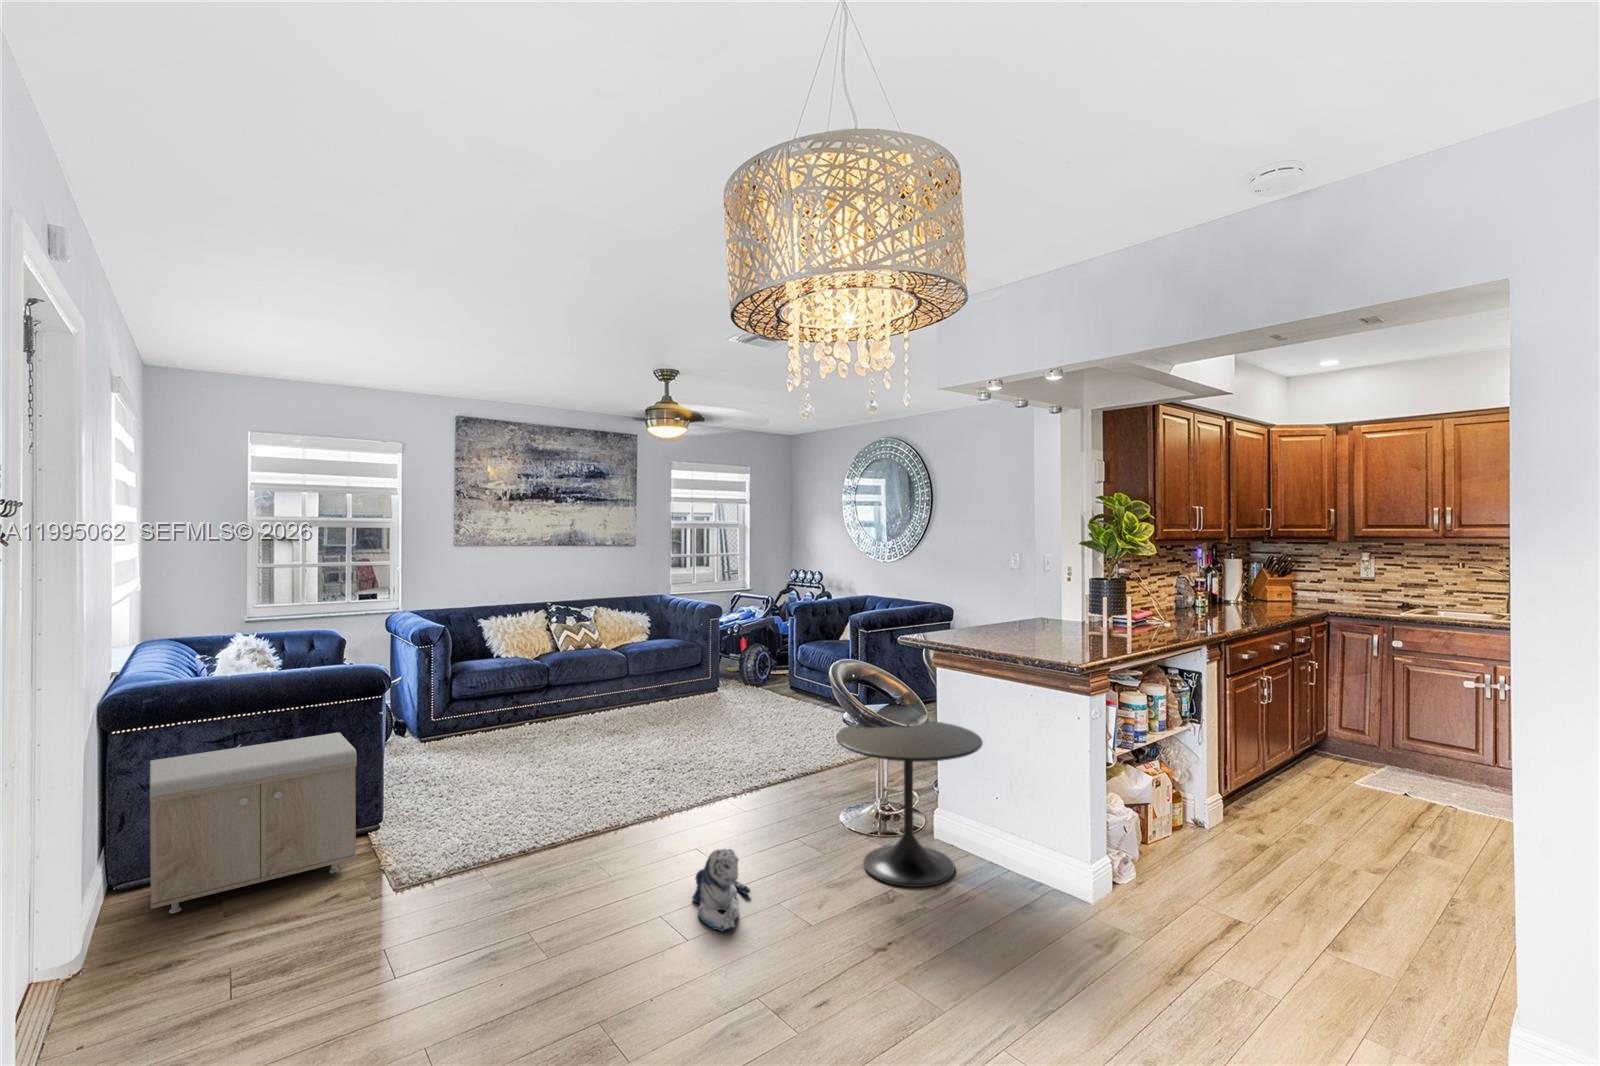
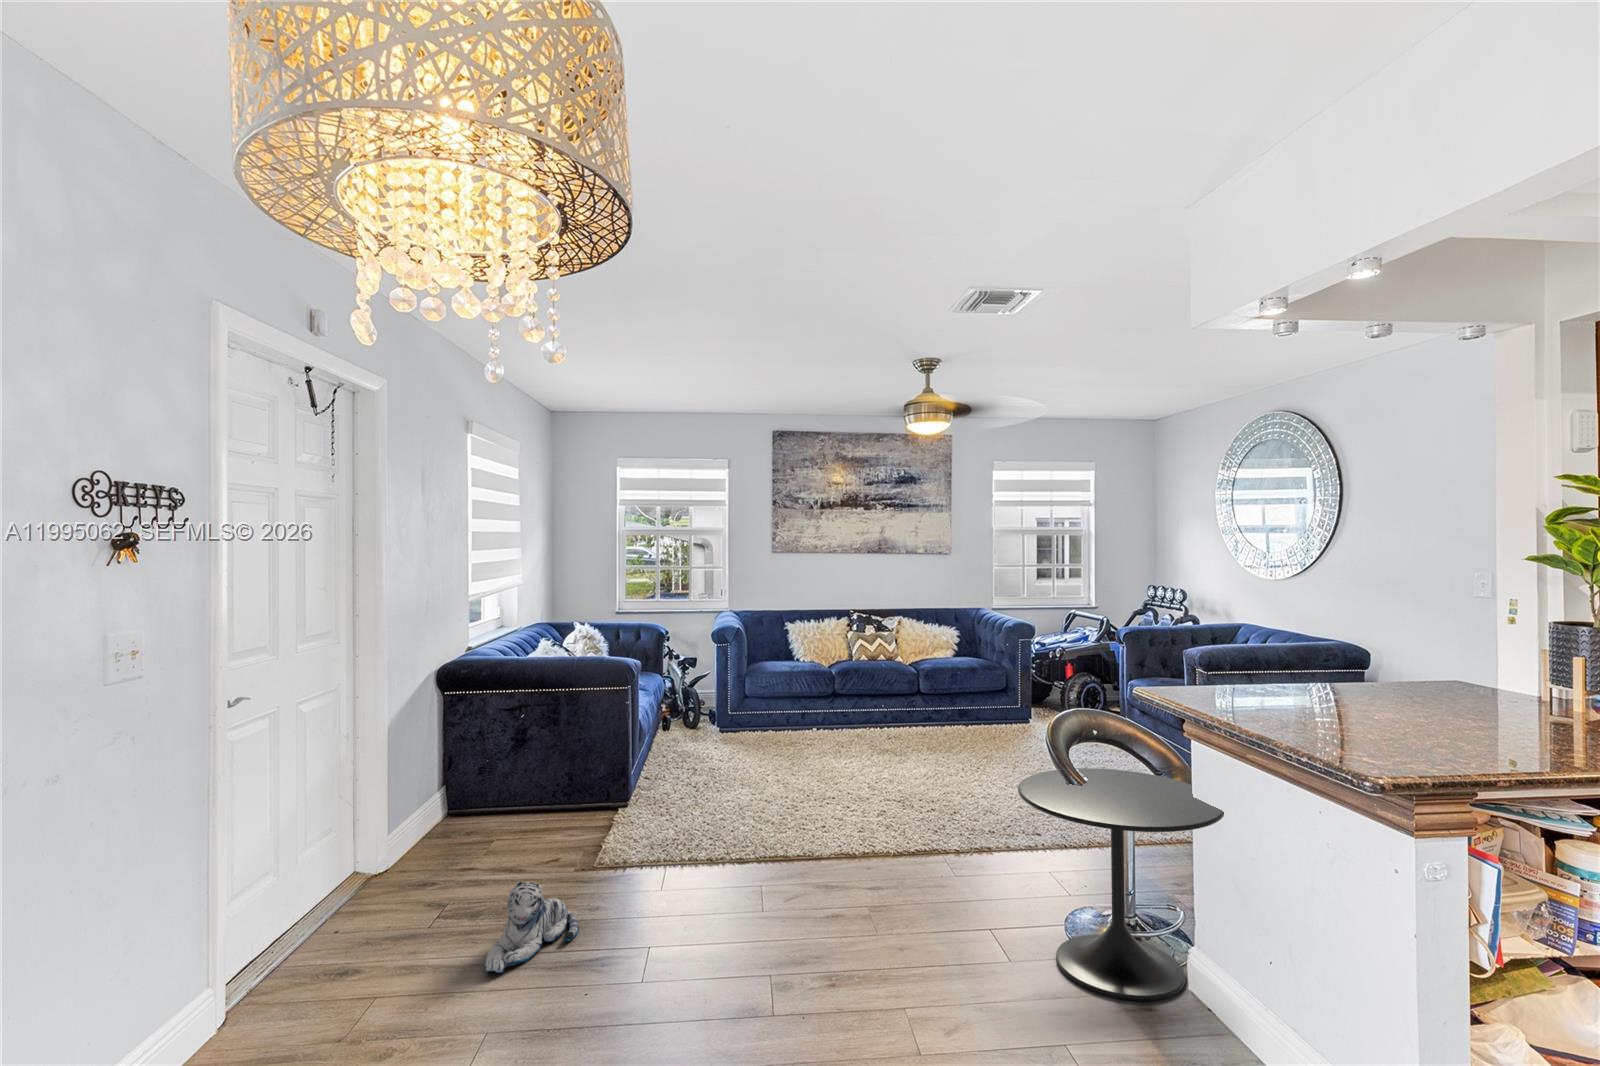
storage bench: present [150,732,357,913] -> none [431,714,590,846]
plush toy: present [692,849,750,931] -> present [485,882,579,973]

